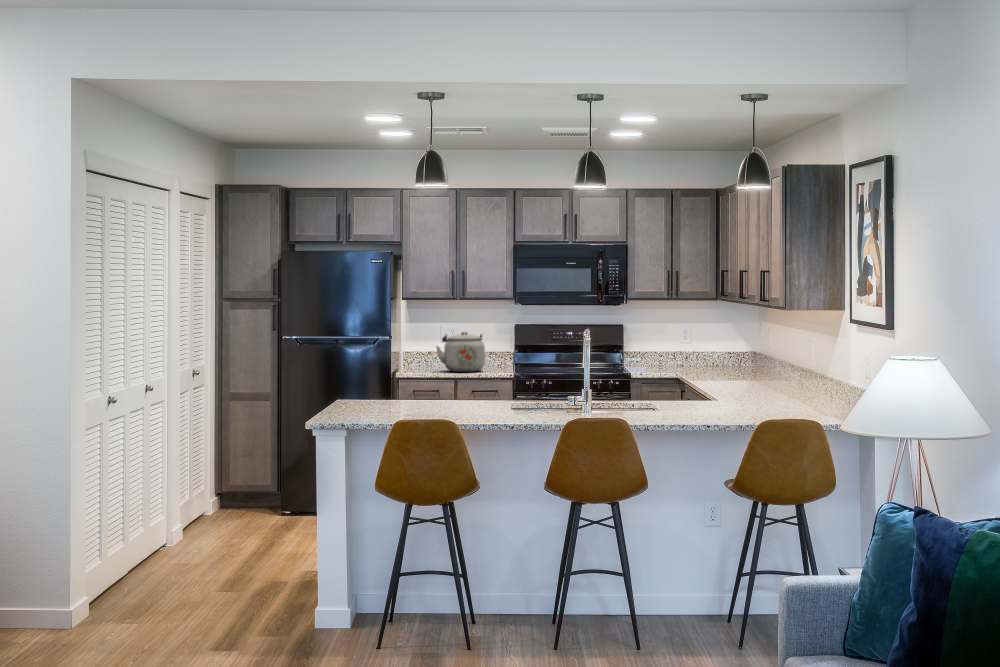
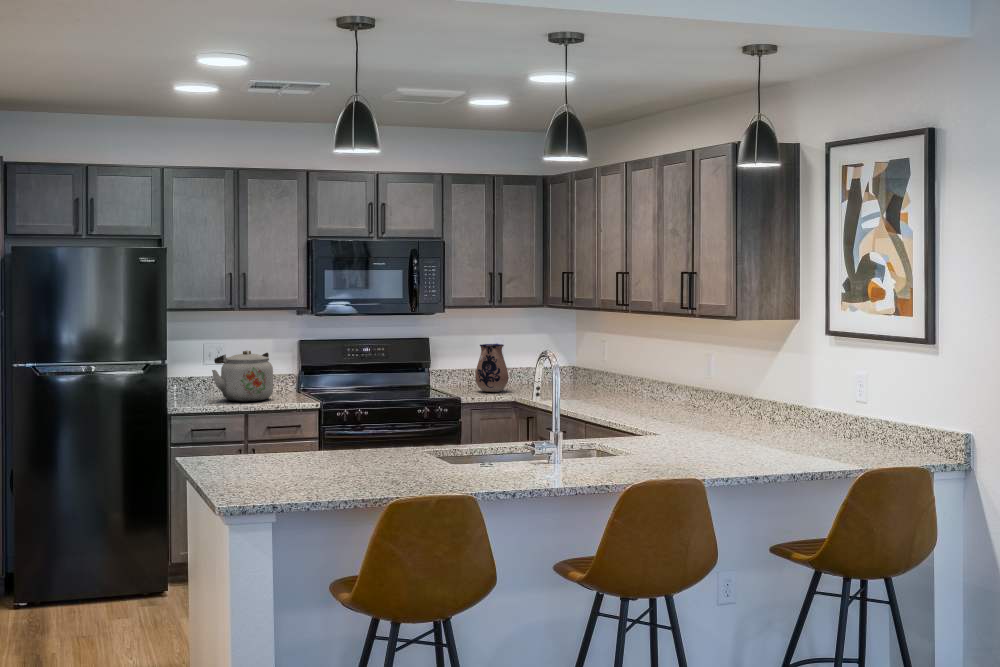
ceramic pitcher: none [654,330,683,371] -> present [476,344,508,392]

